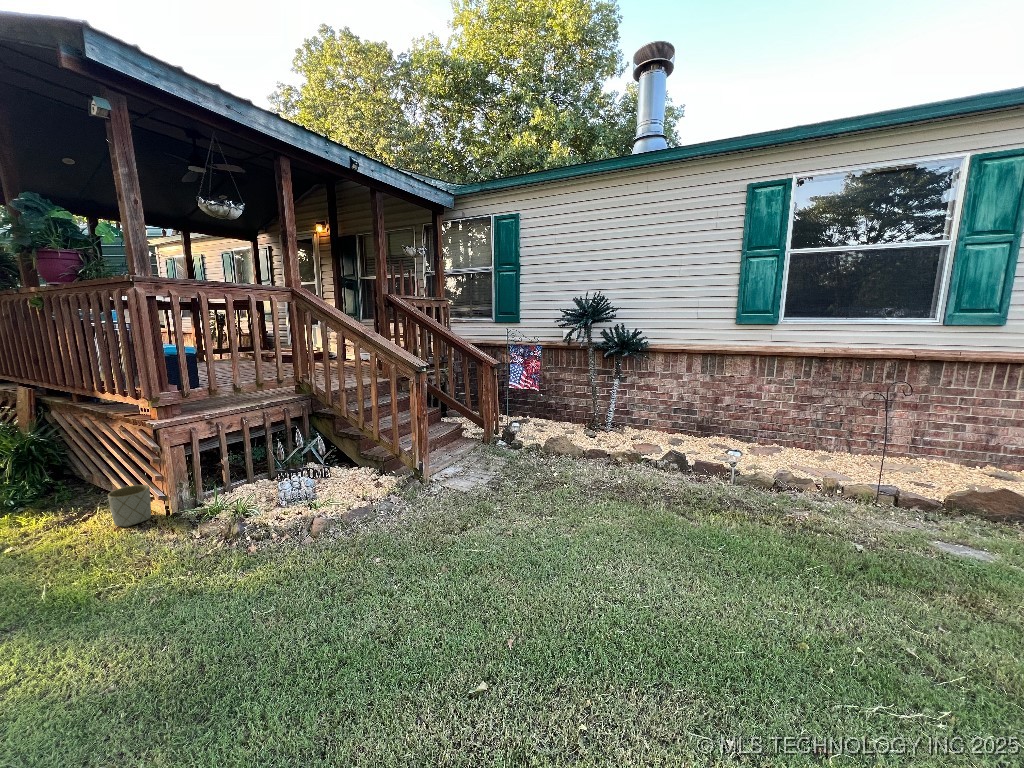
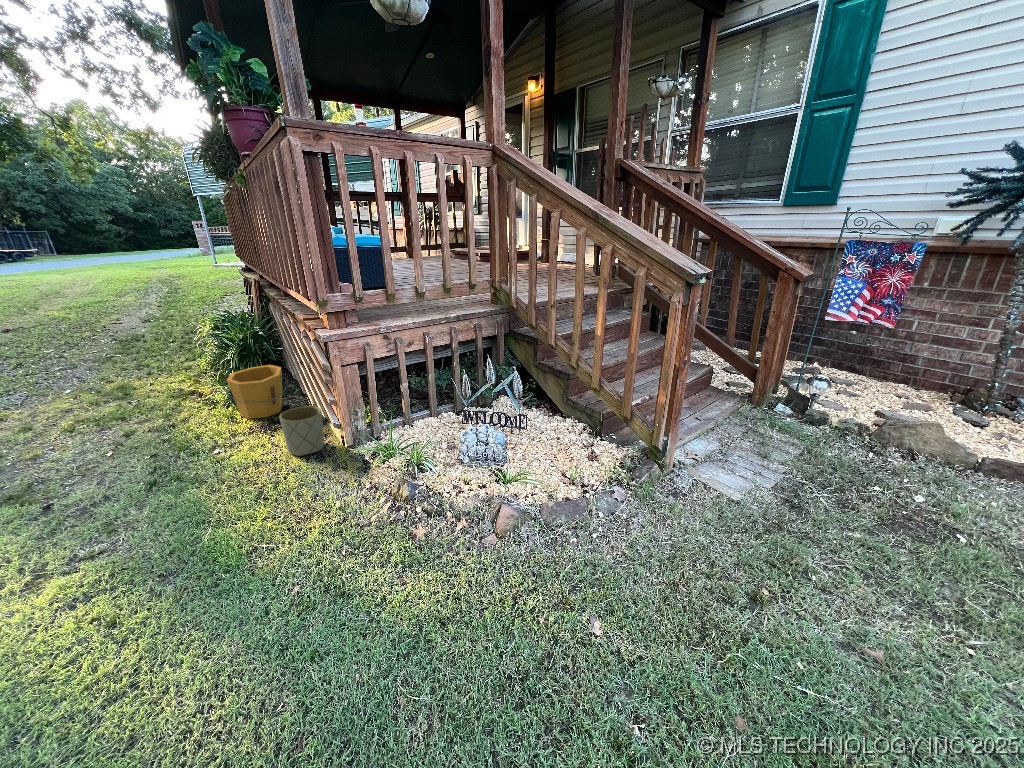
bucket: none [26,461,102,511] -> present [223,365,288,419]

